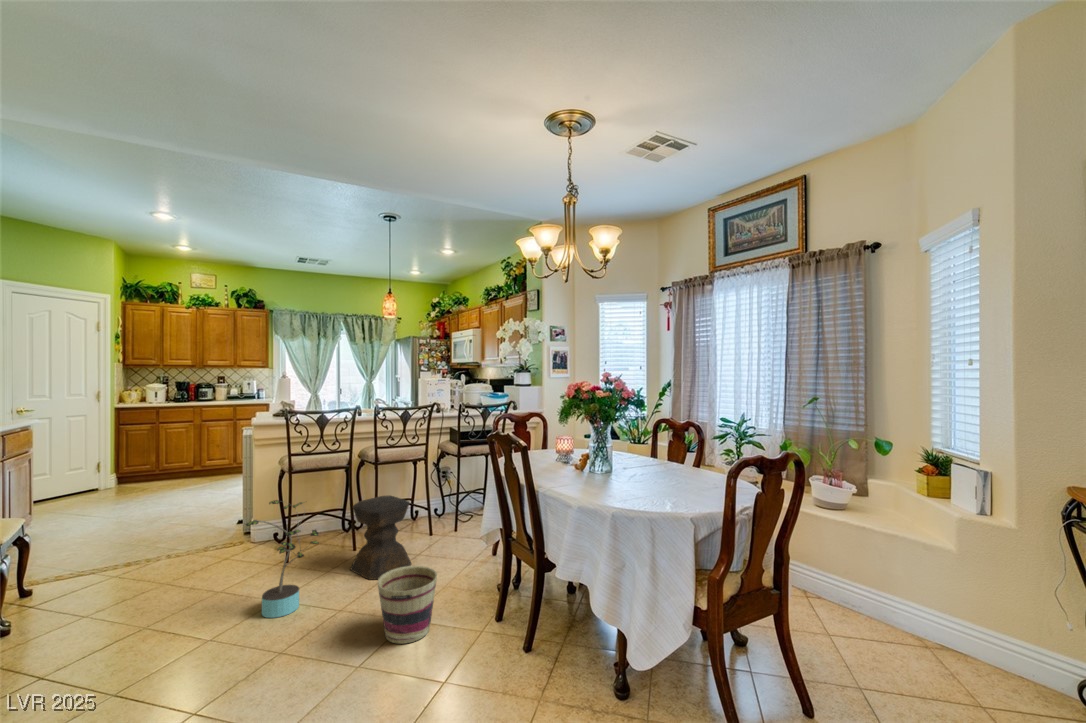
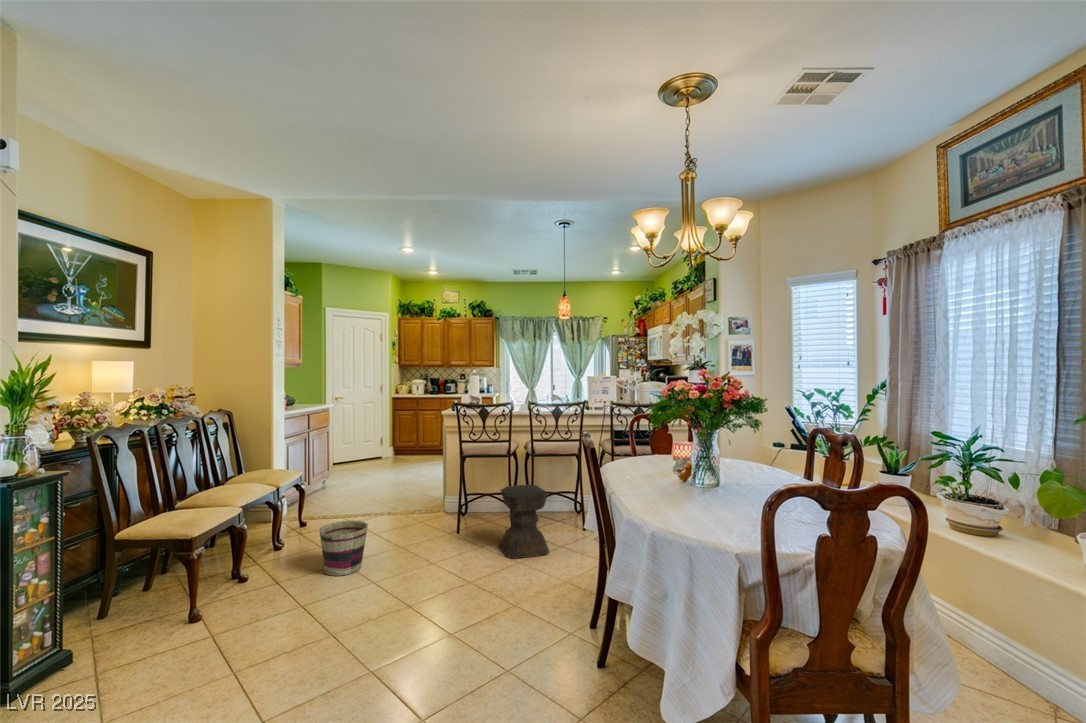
potted plant: present [246,500,318,618] -> none [407,474,460,569]
basket: present [378,566,437,644] -> present [319,521,368,576]

